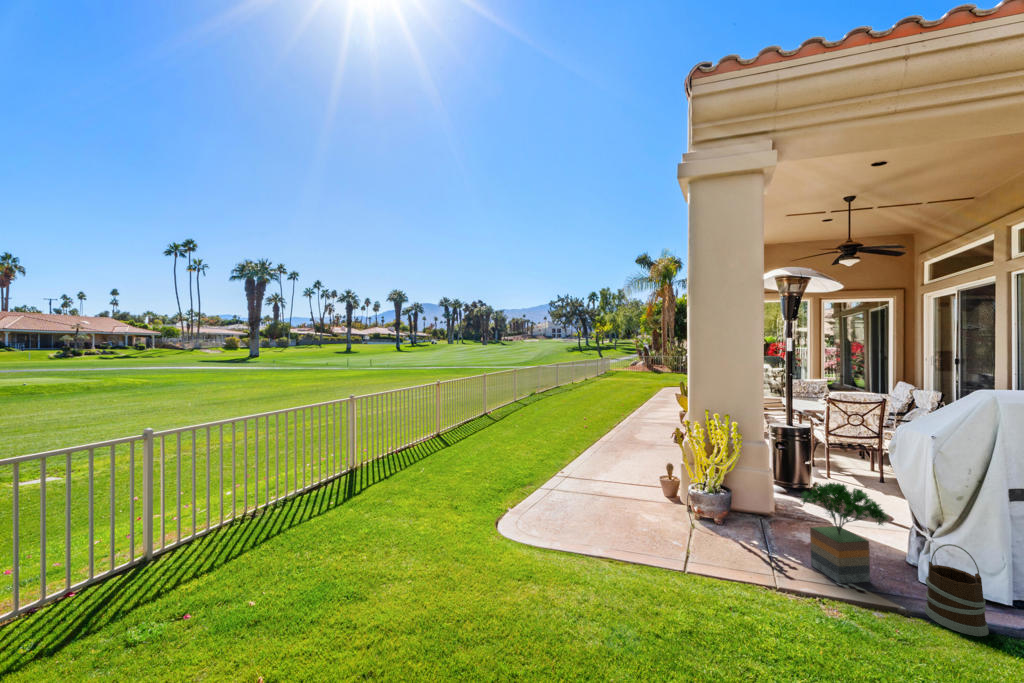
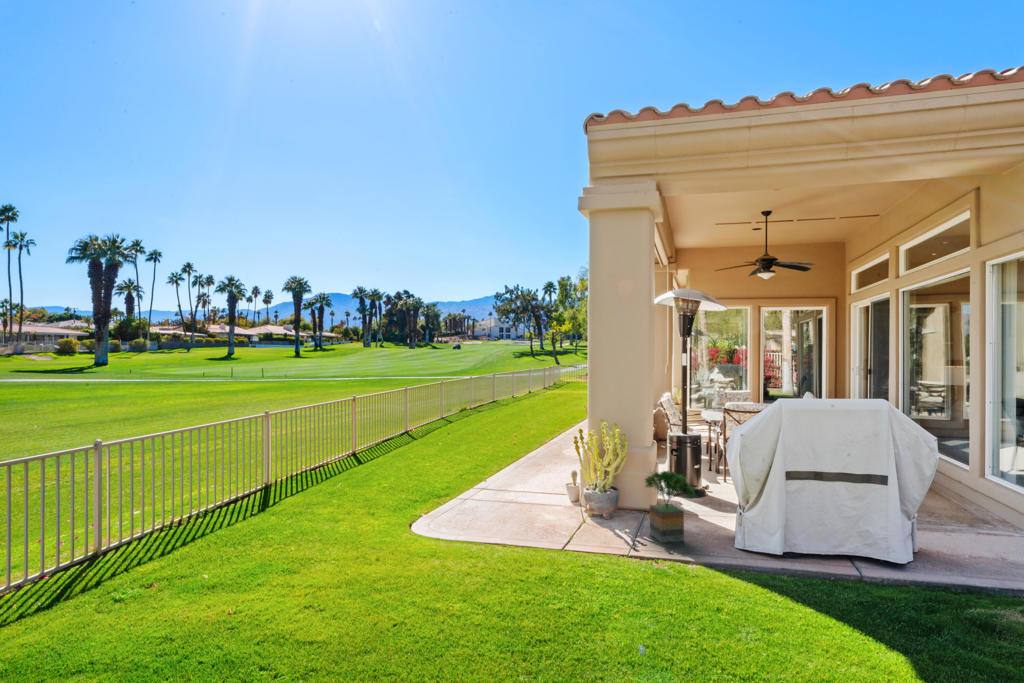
wooden bucket: present [925,544,989,636] -> none [705,505,736,563]

